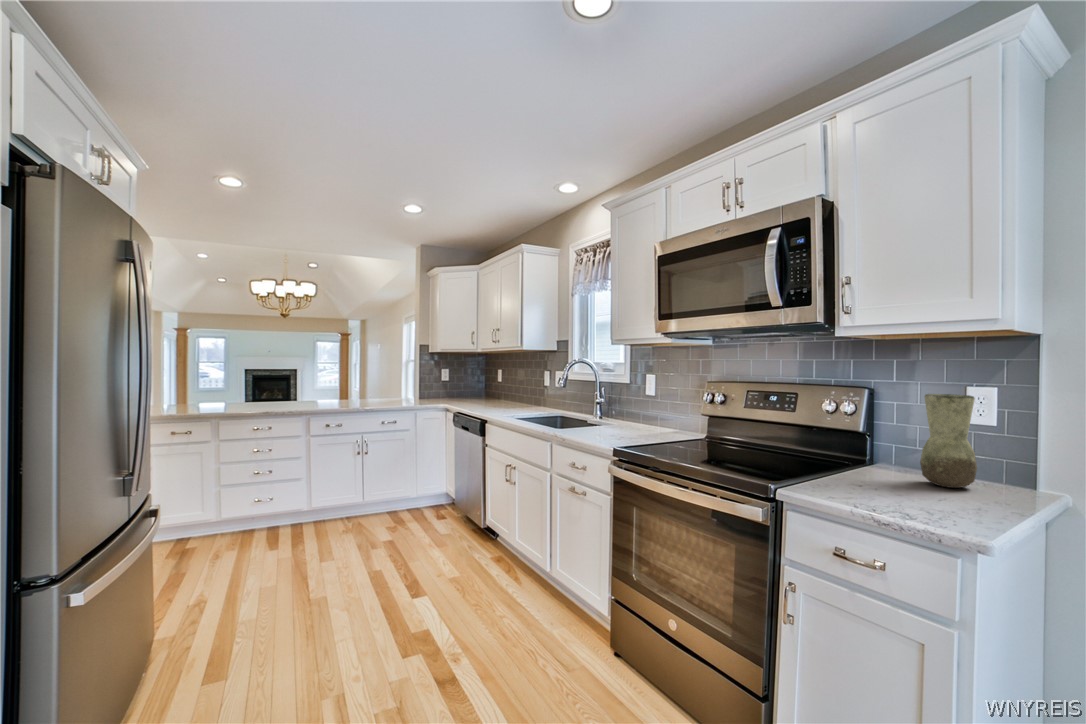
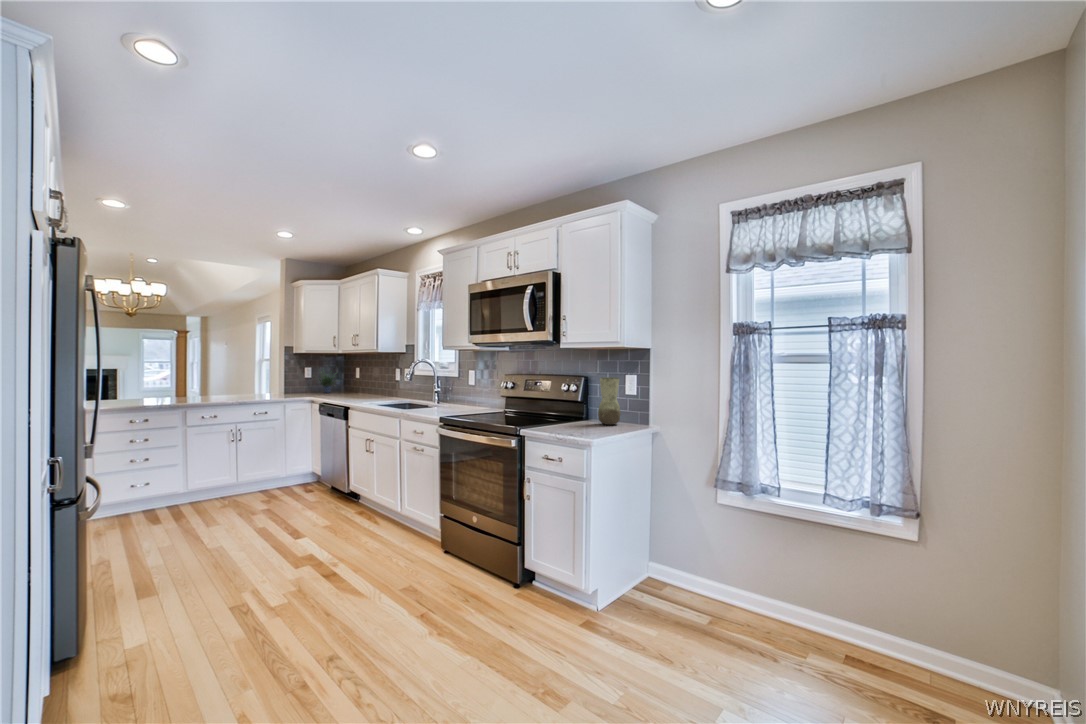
potted plant: none [448,366,483,398] -> present [319,375,335,393]

